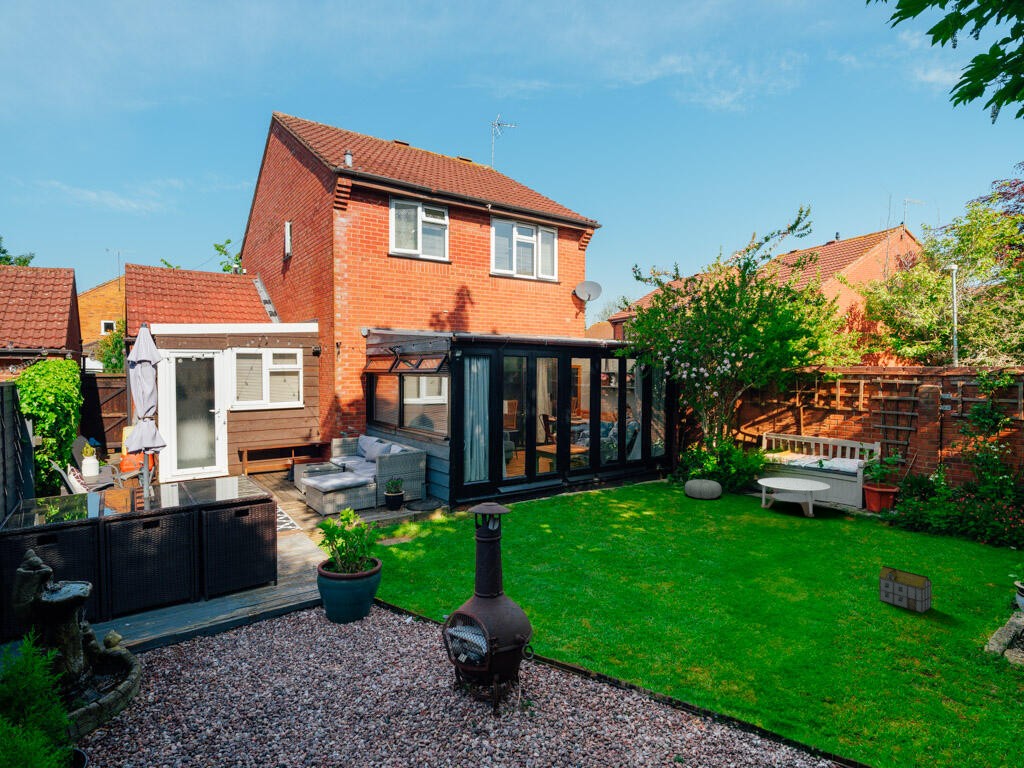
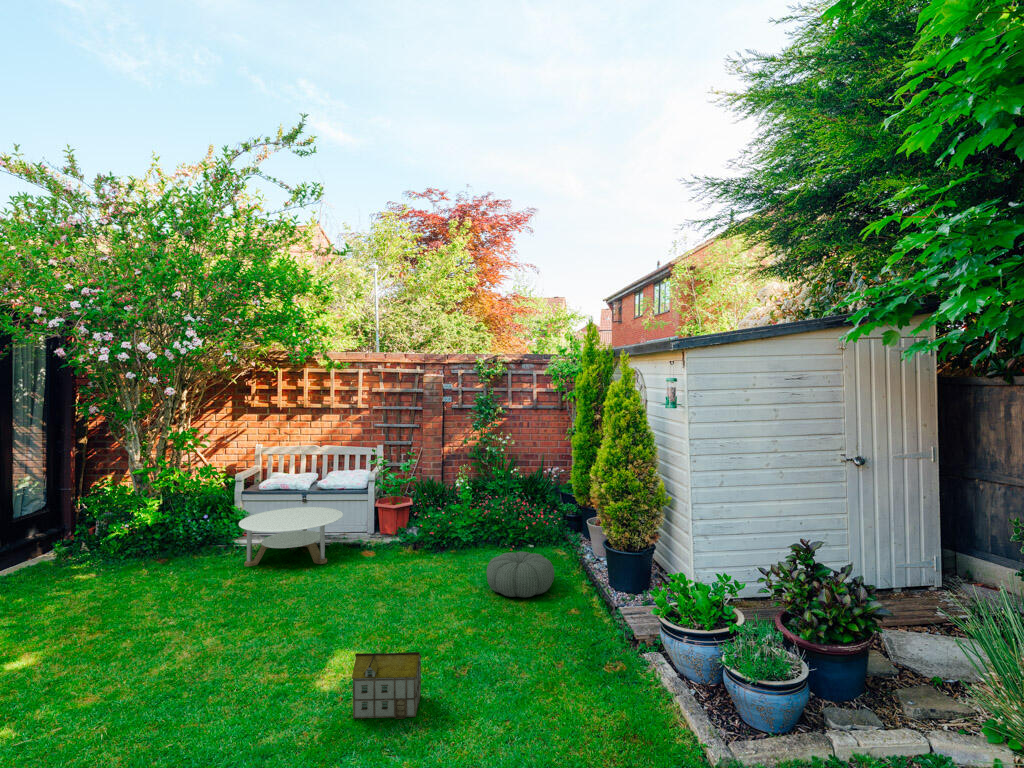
pouf: present [685,479,722,499] -> present [487,552,554,597]
toy house: present [878,565,932,613] -> present [352,652,422,719]

